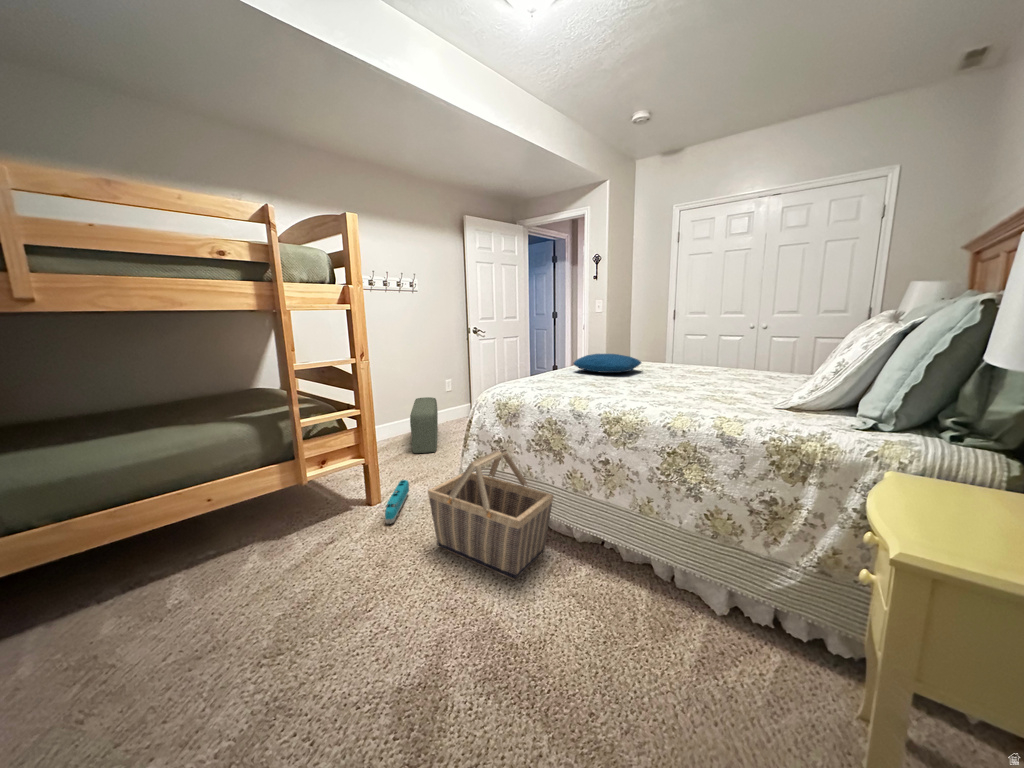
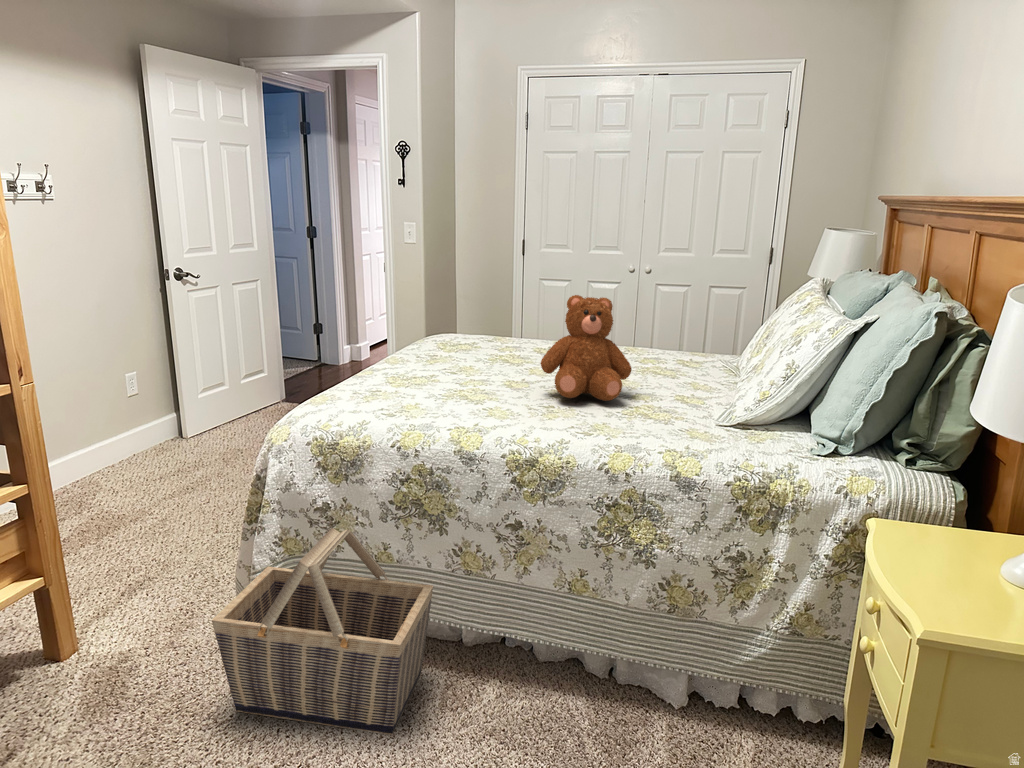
teddy bear: none [642,321,709,392] -> present [541,295,632,401]
pillow: present [573,354,641,373] -> none [415,331,519,366]
pouf: present [410,397,438,453] -> none [81,415,151,532]
toy train: present [385,480,409,524] -> none [105,597,133,691]

